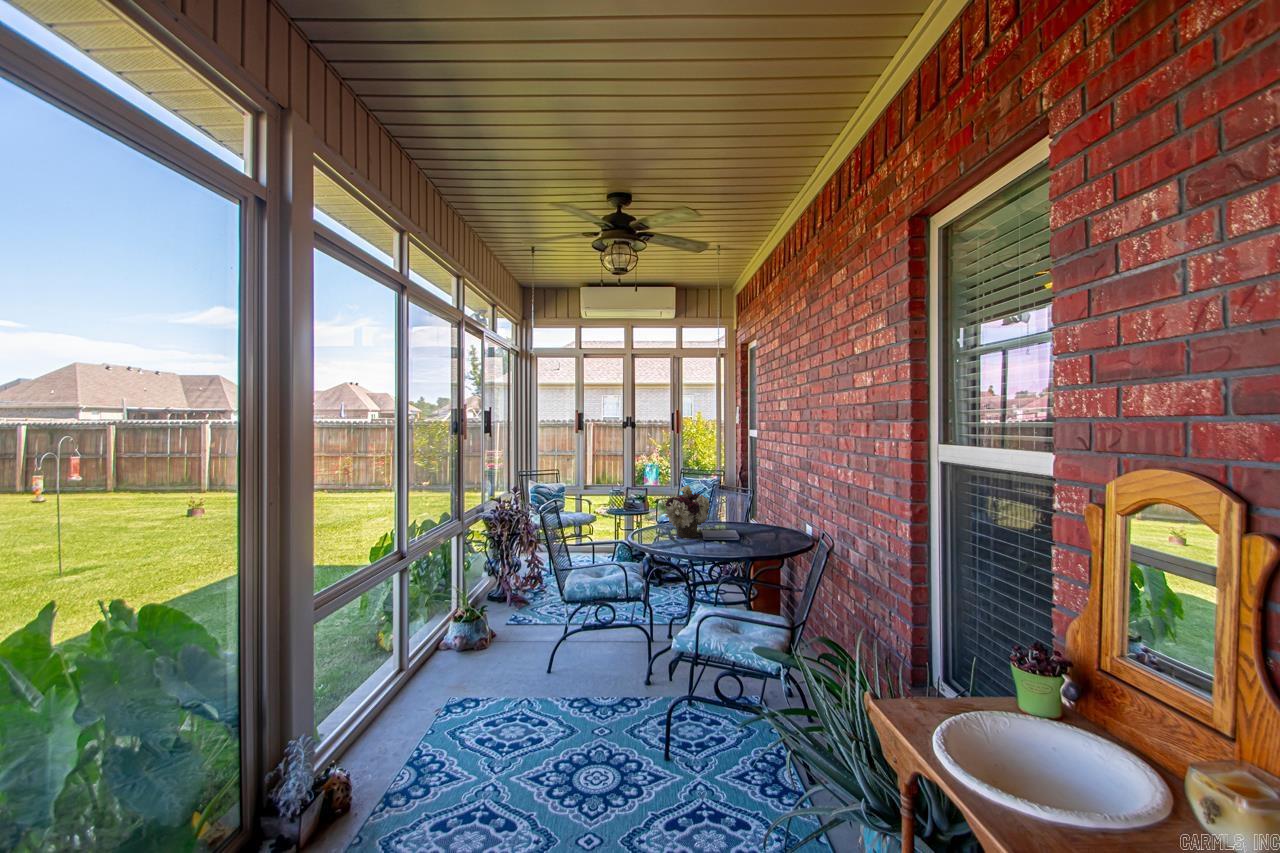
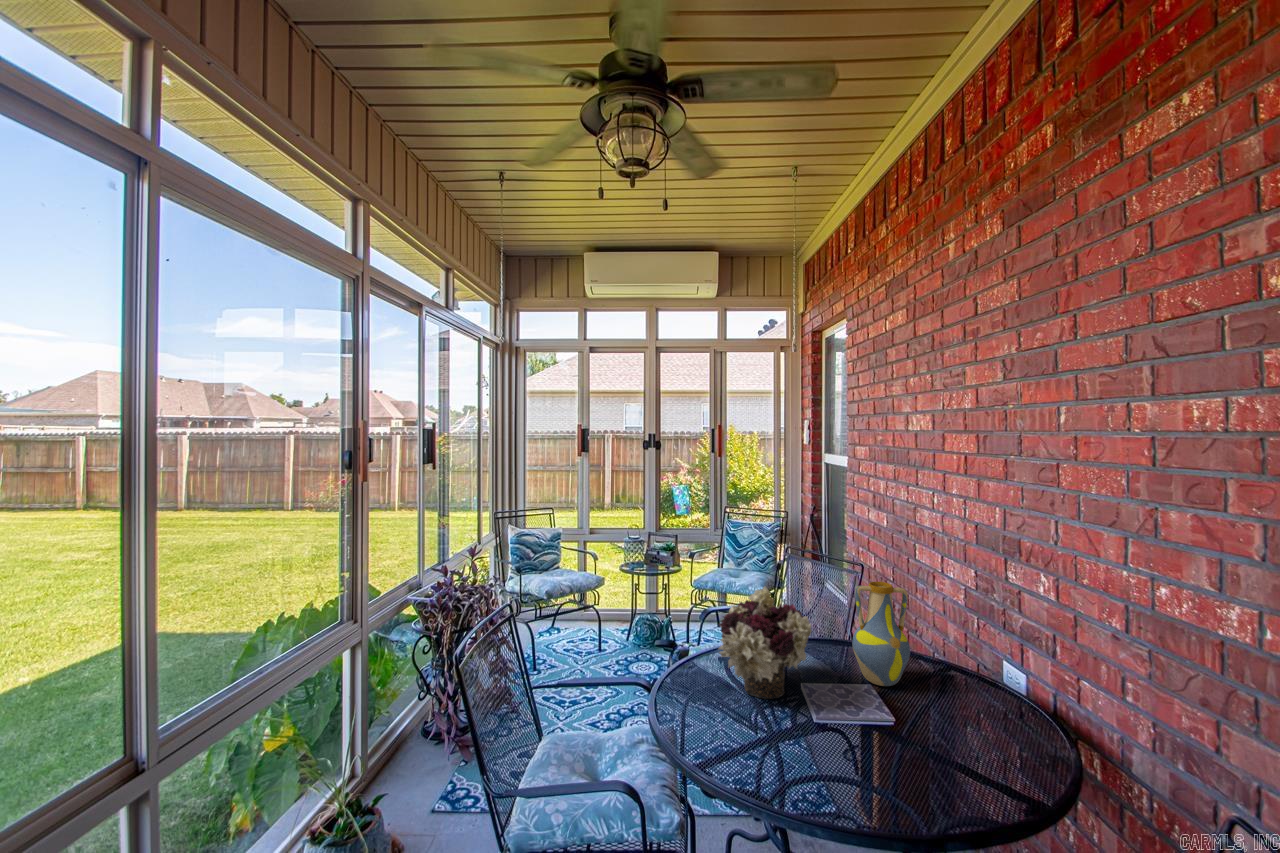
vase: none [732,484,759,533] -> present [852,582,910,686]

